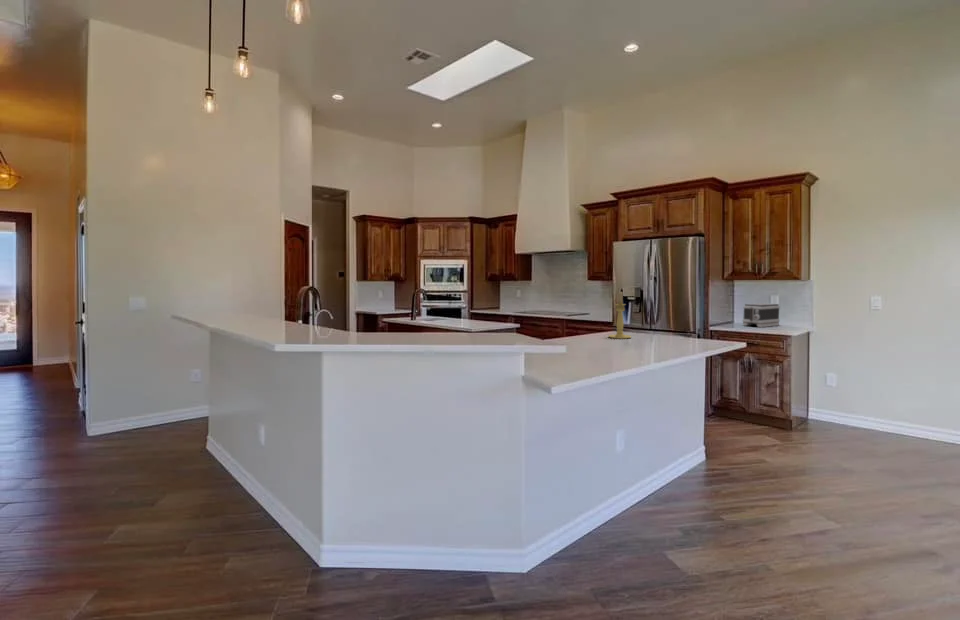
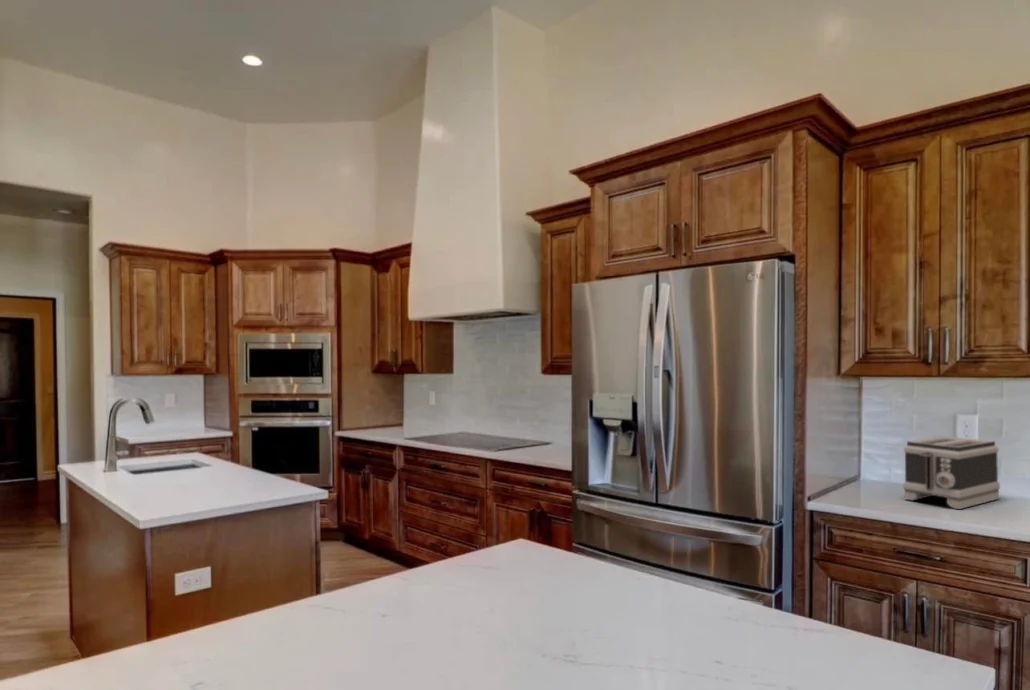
candle holder: present [609,292,631,339] -> none [436,431,533,652]

